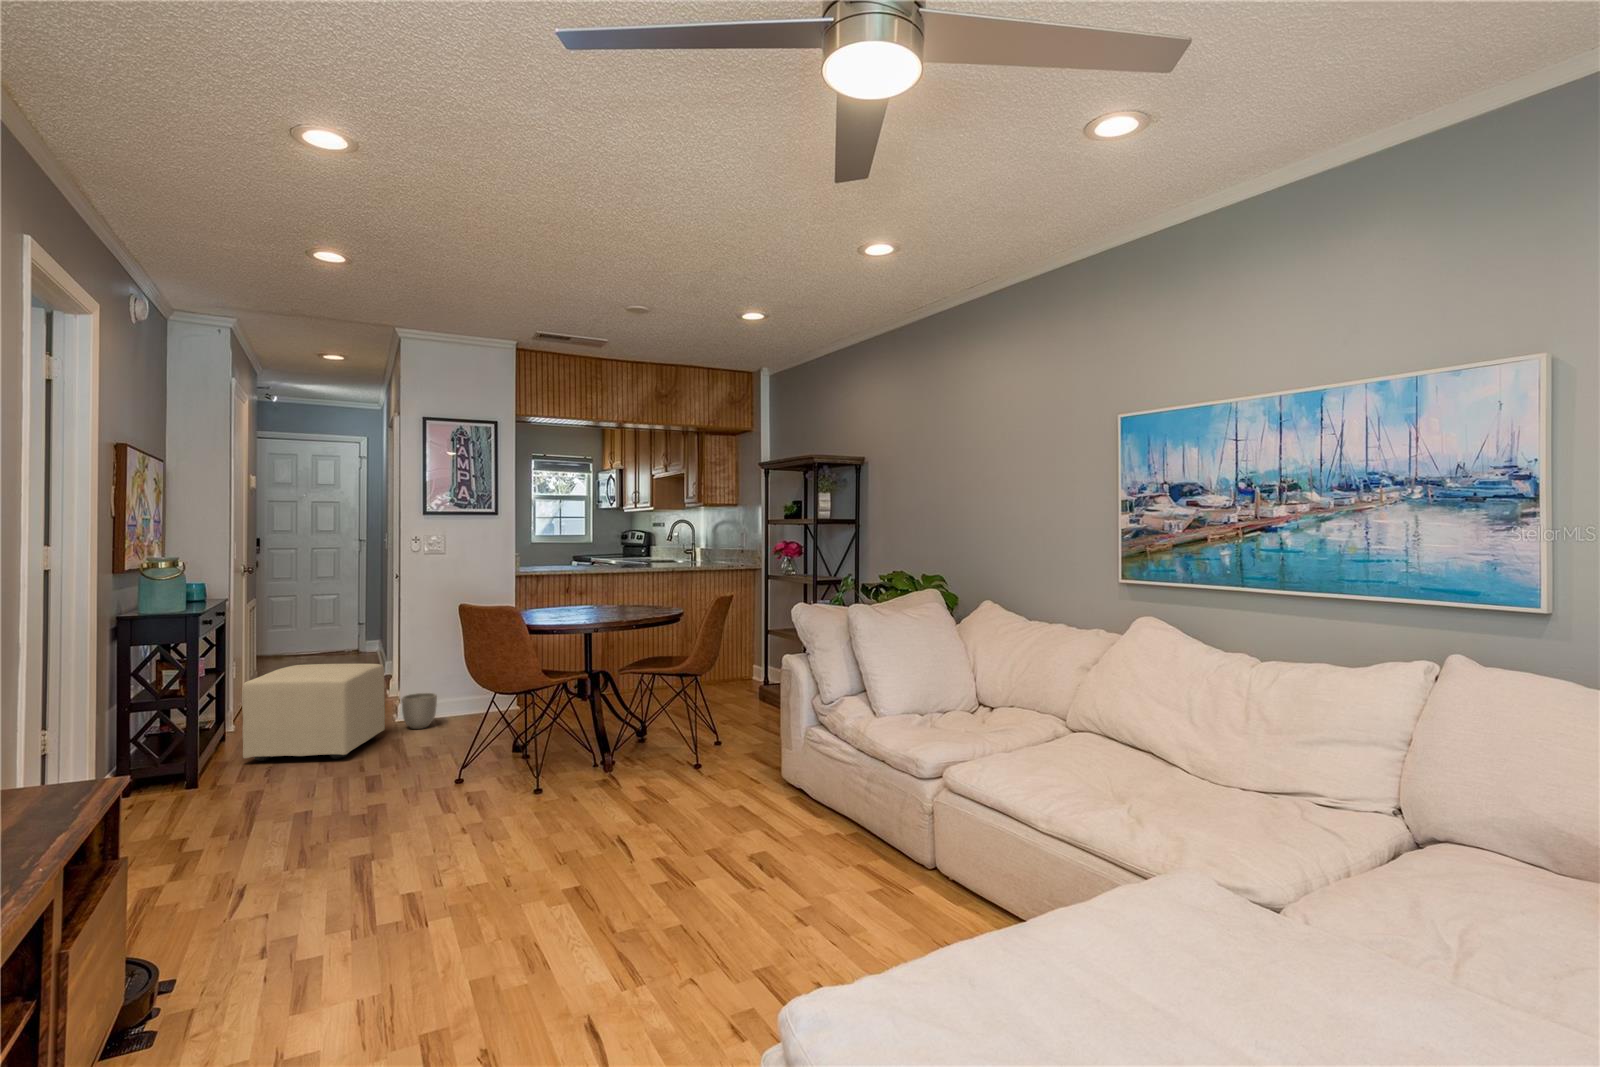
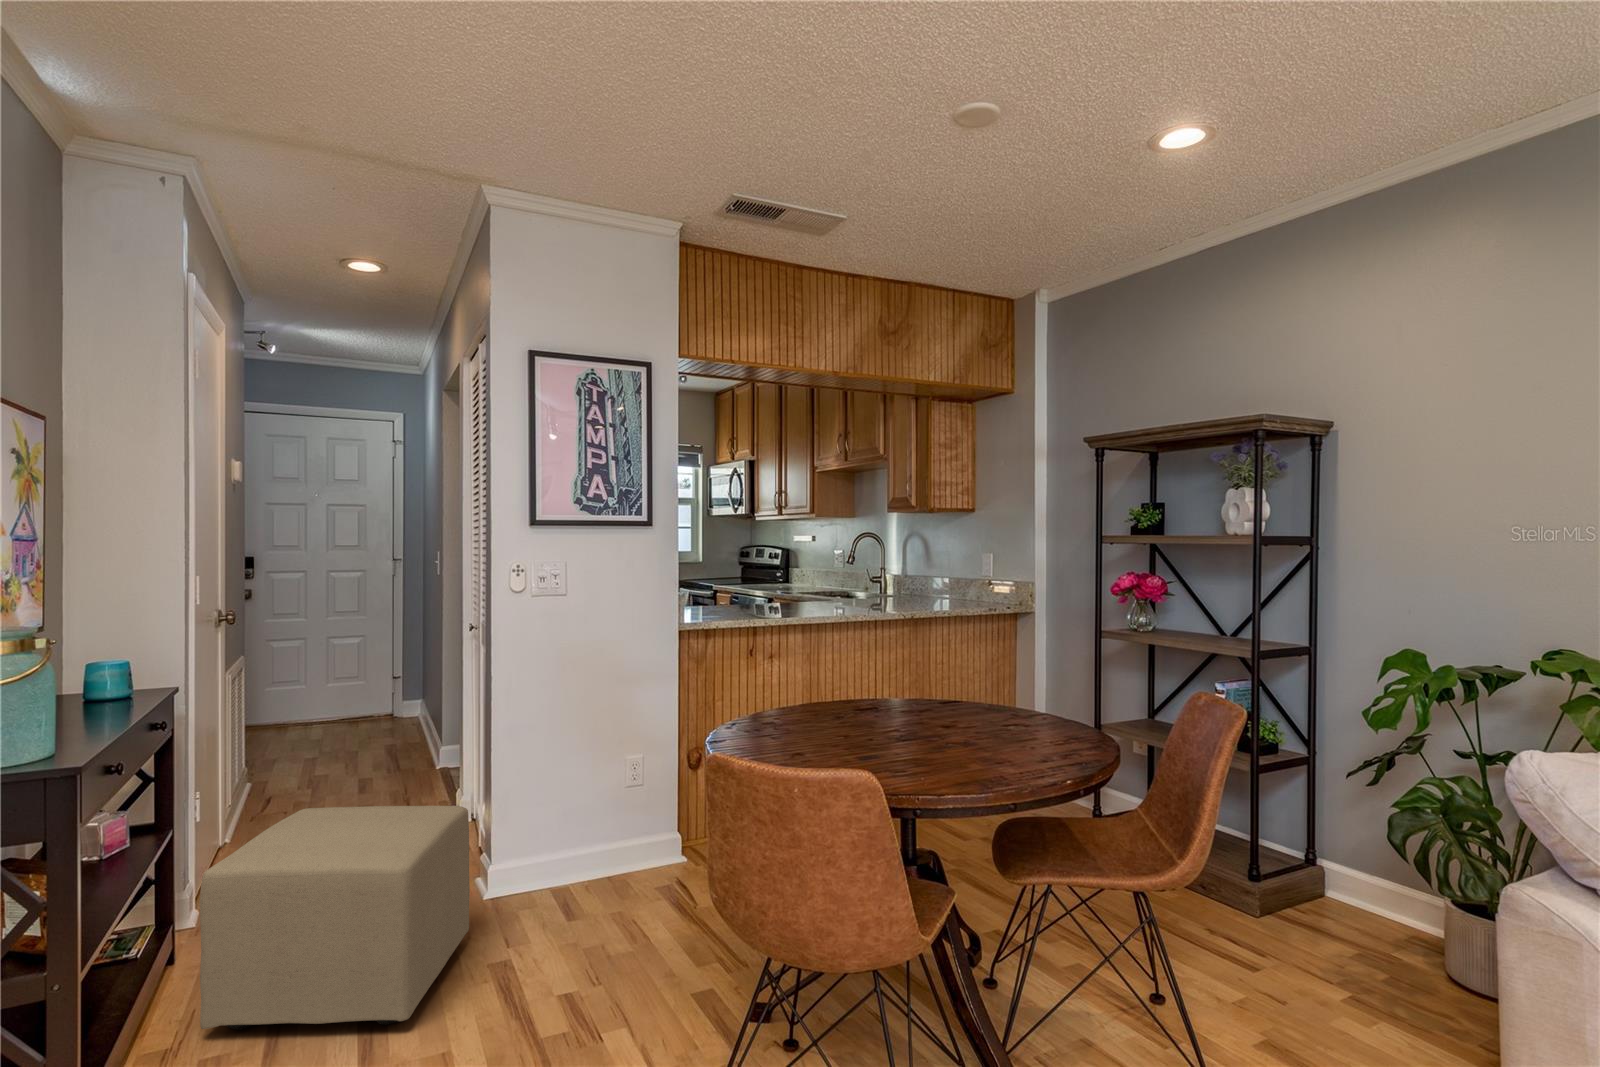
planter: present [401,693,437,729] -> none [495,845,556,918]

